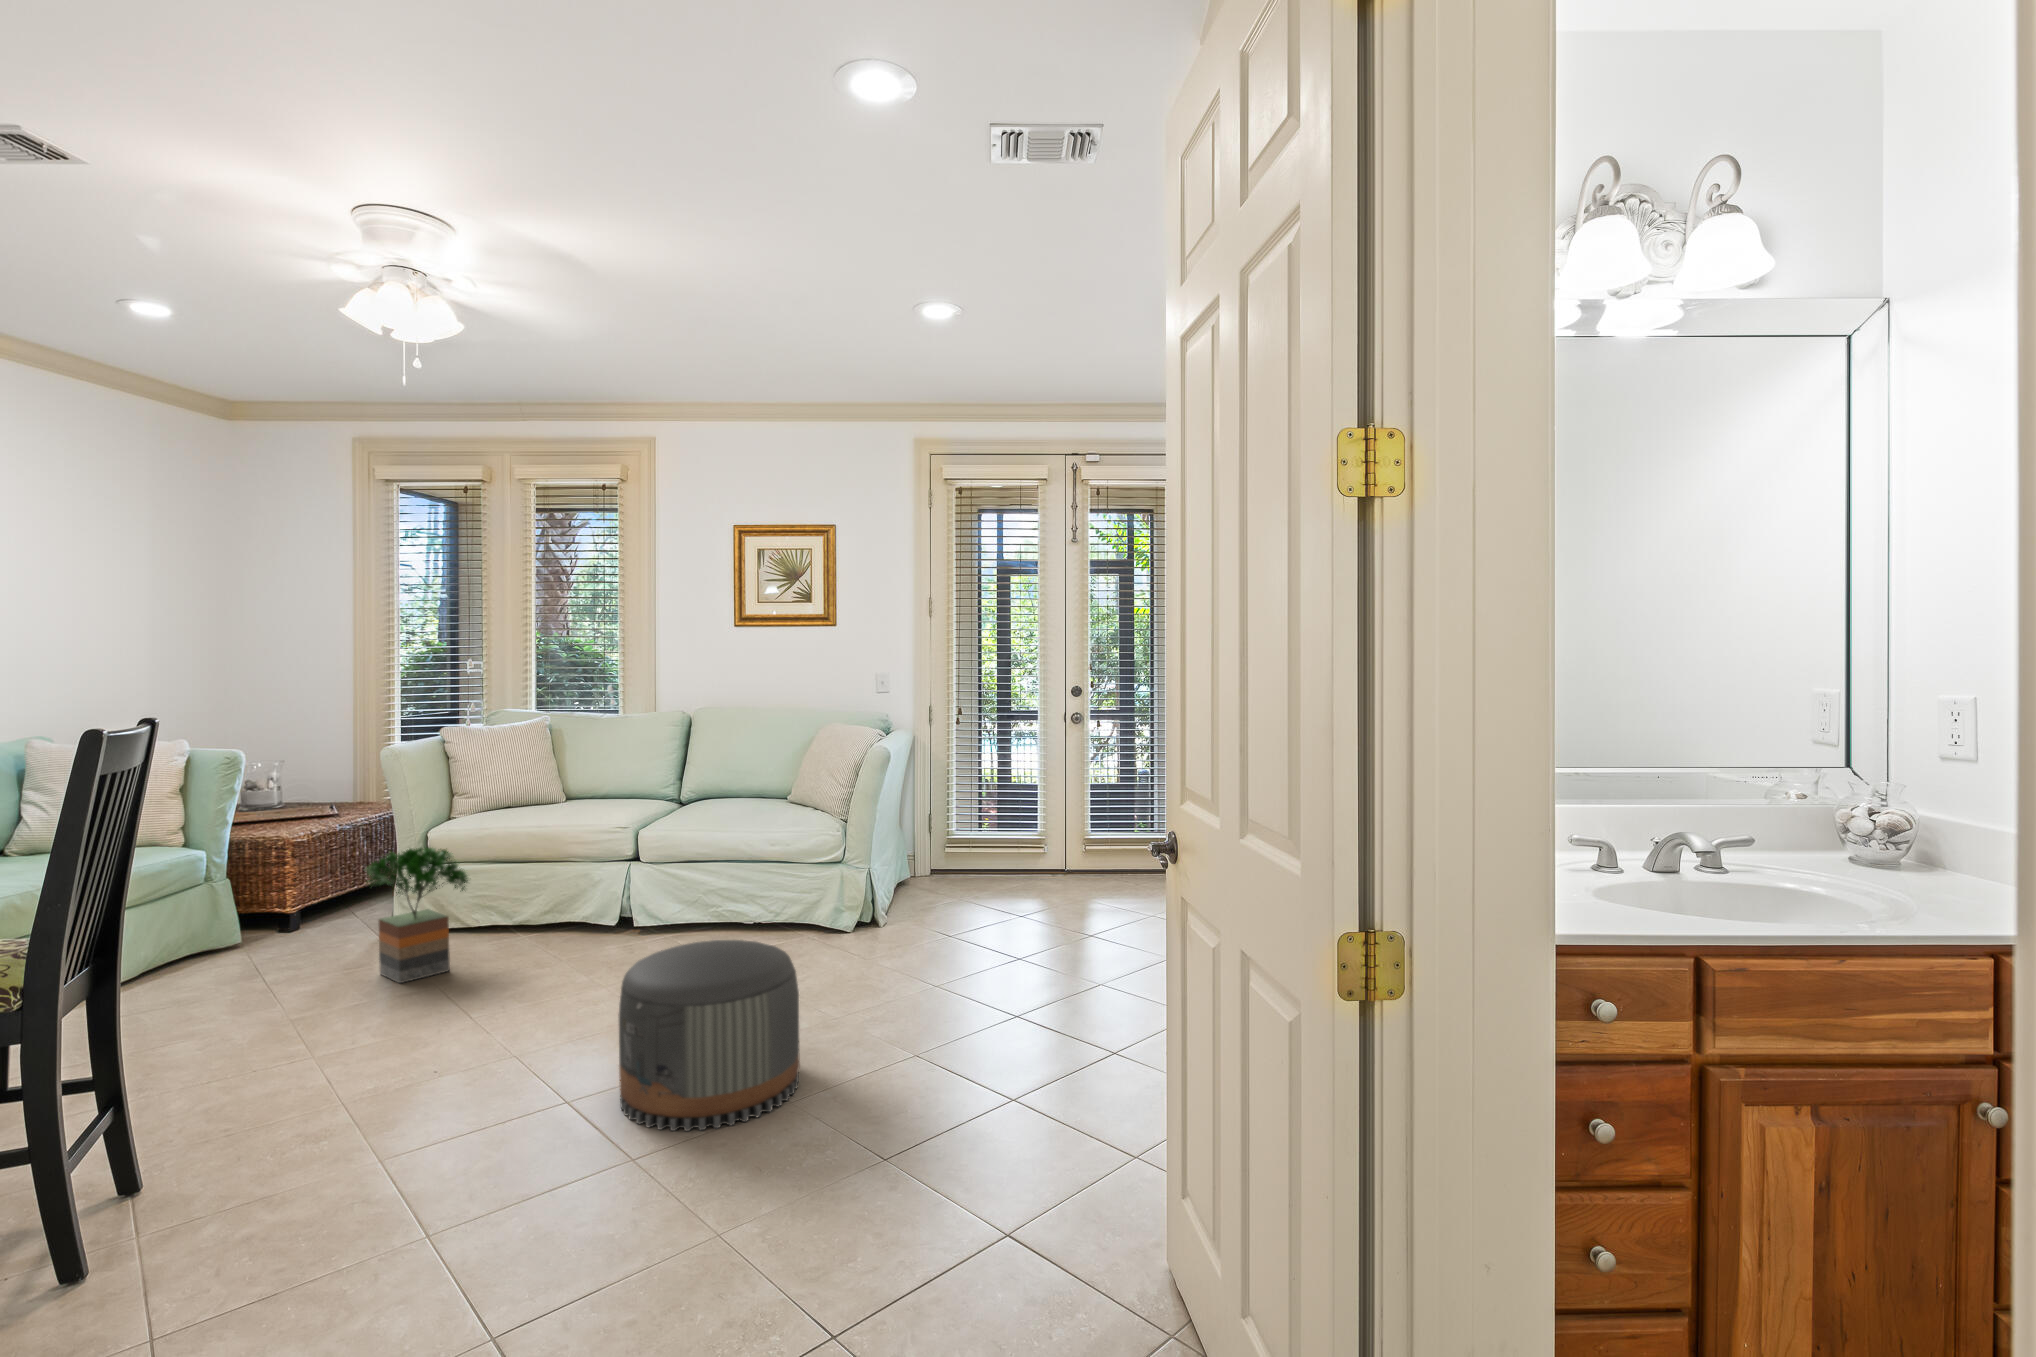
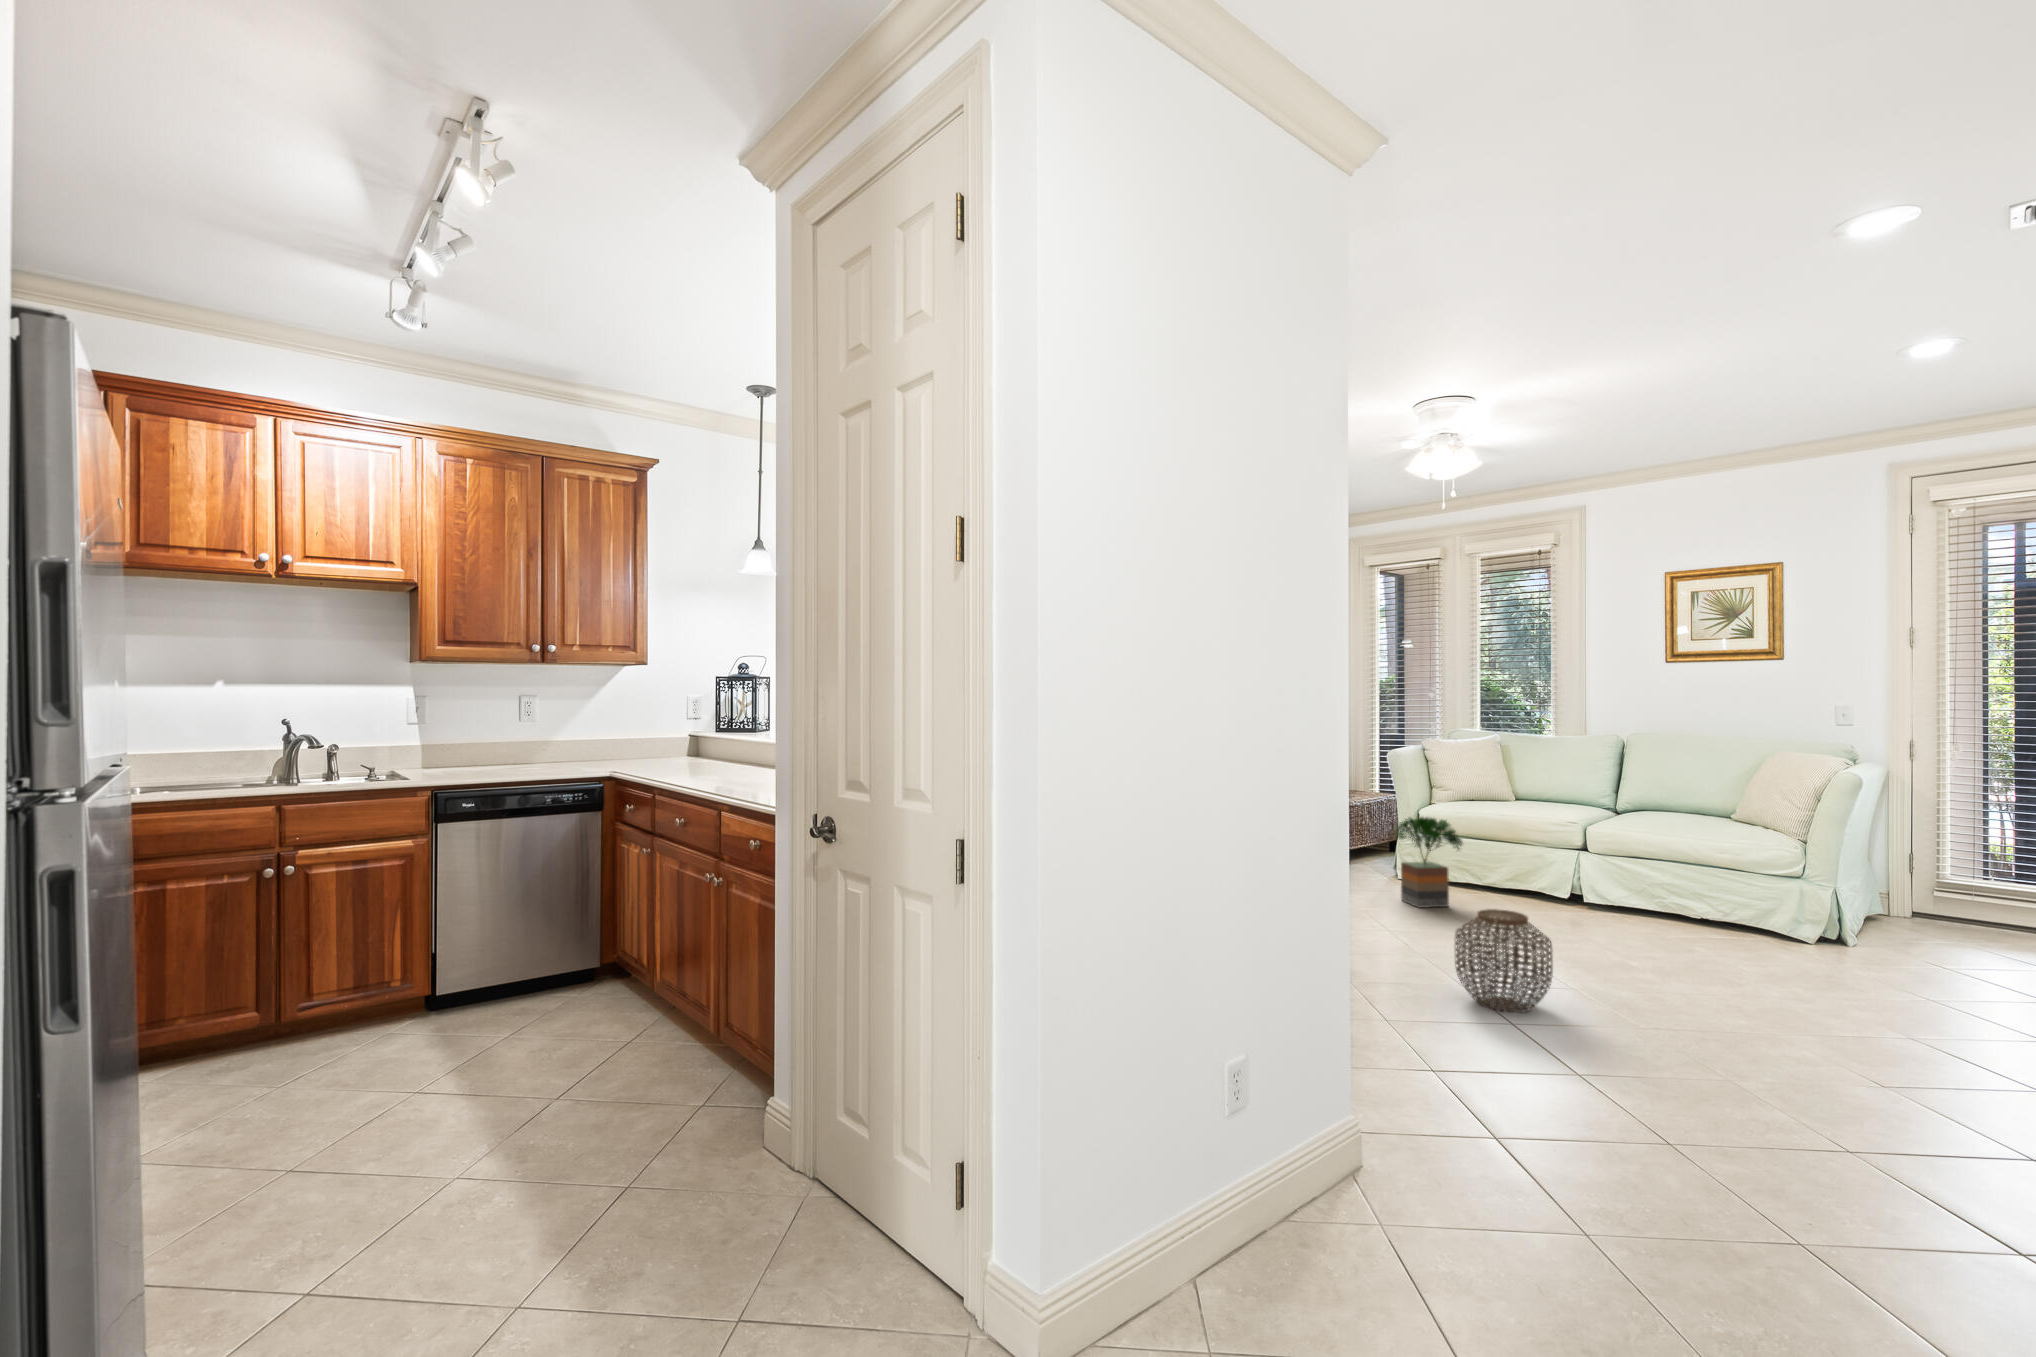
pouf: present [618,940,800,1131] -> none [1616,898,1779,1035]
woven basket: none [359,1021,518,1192] -> present [1455,909,1552,1012]

